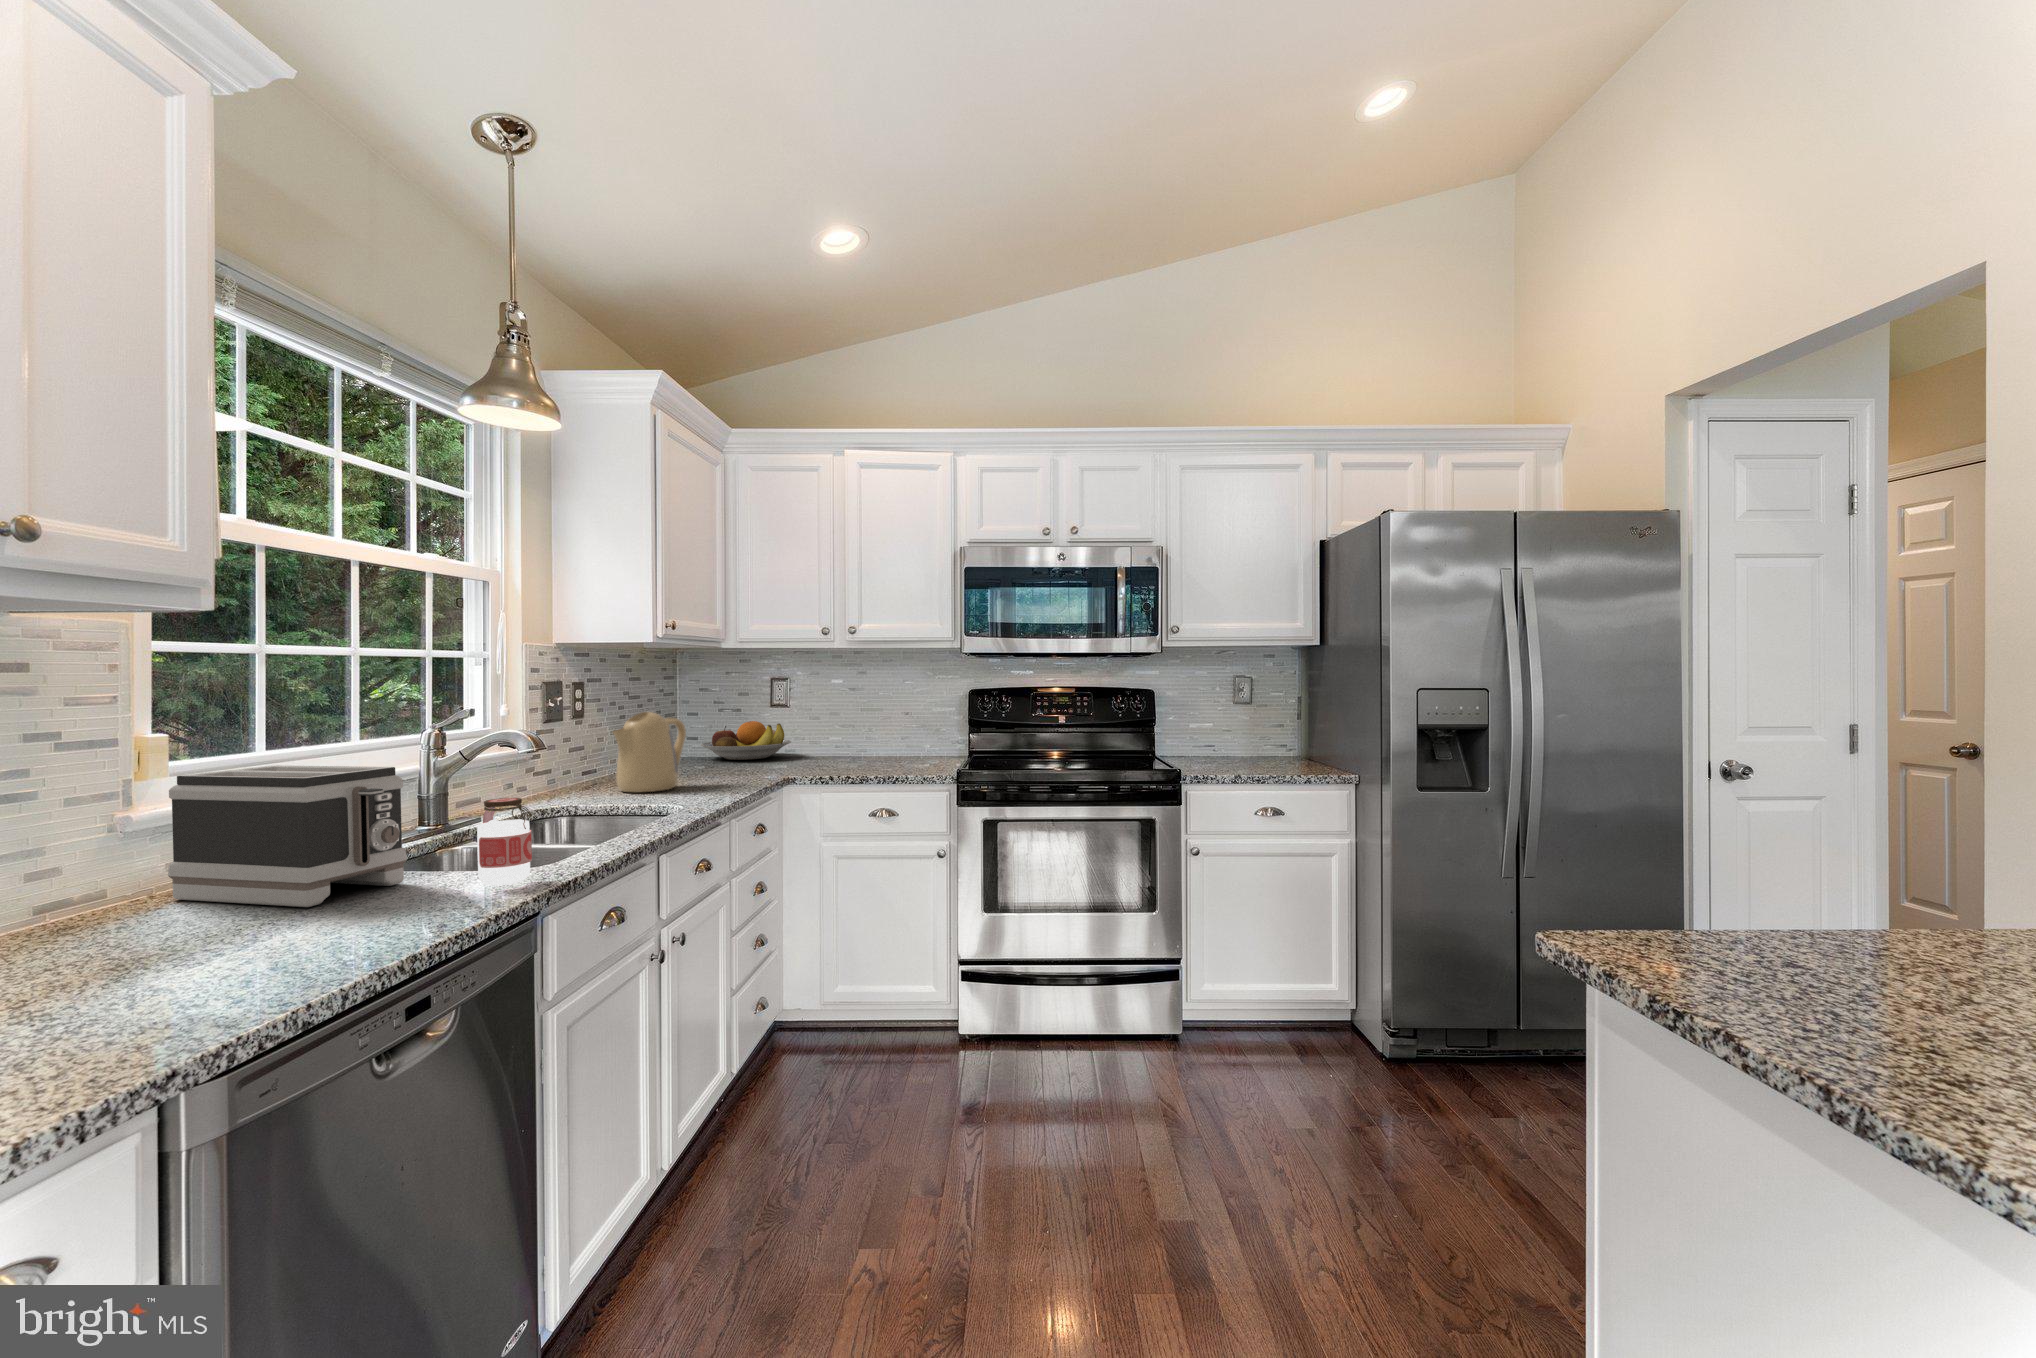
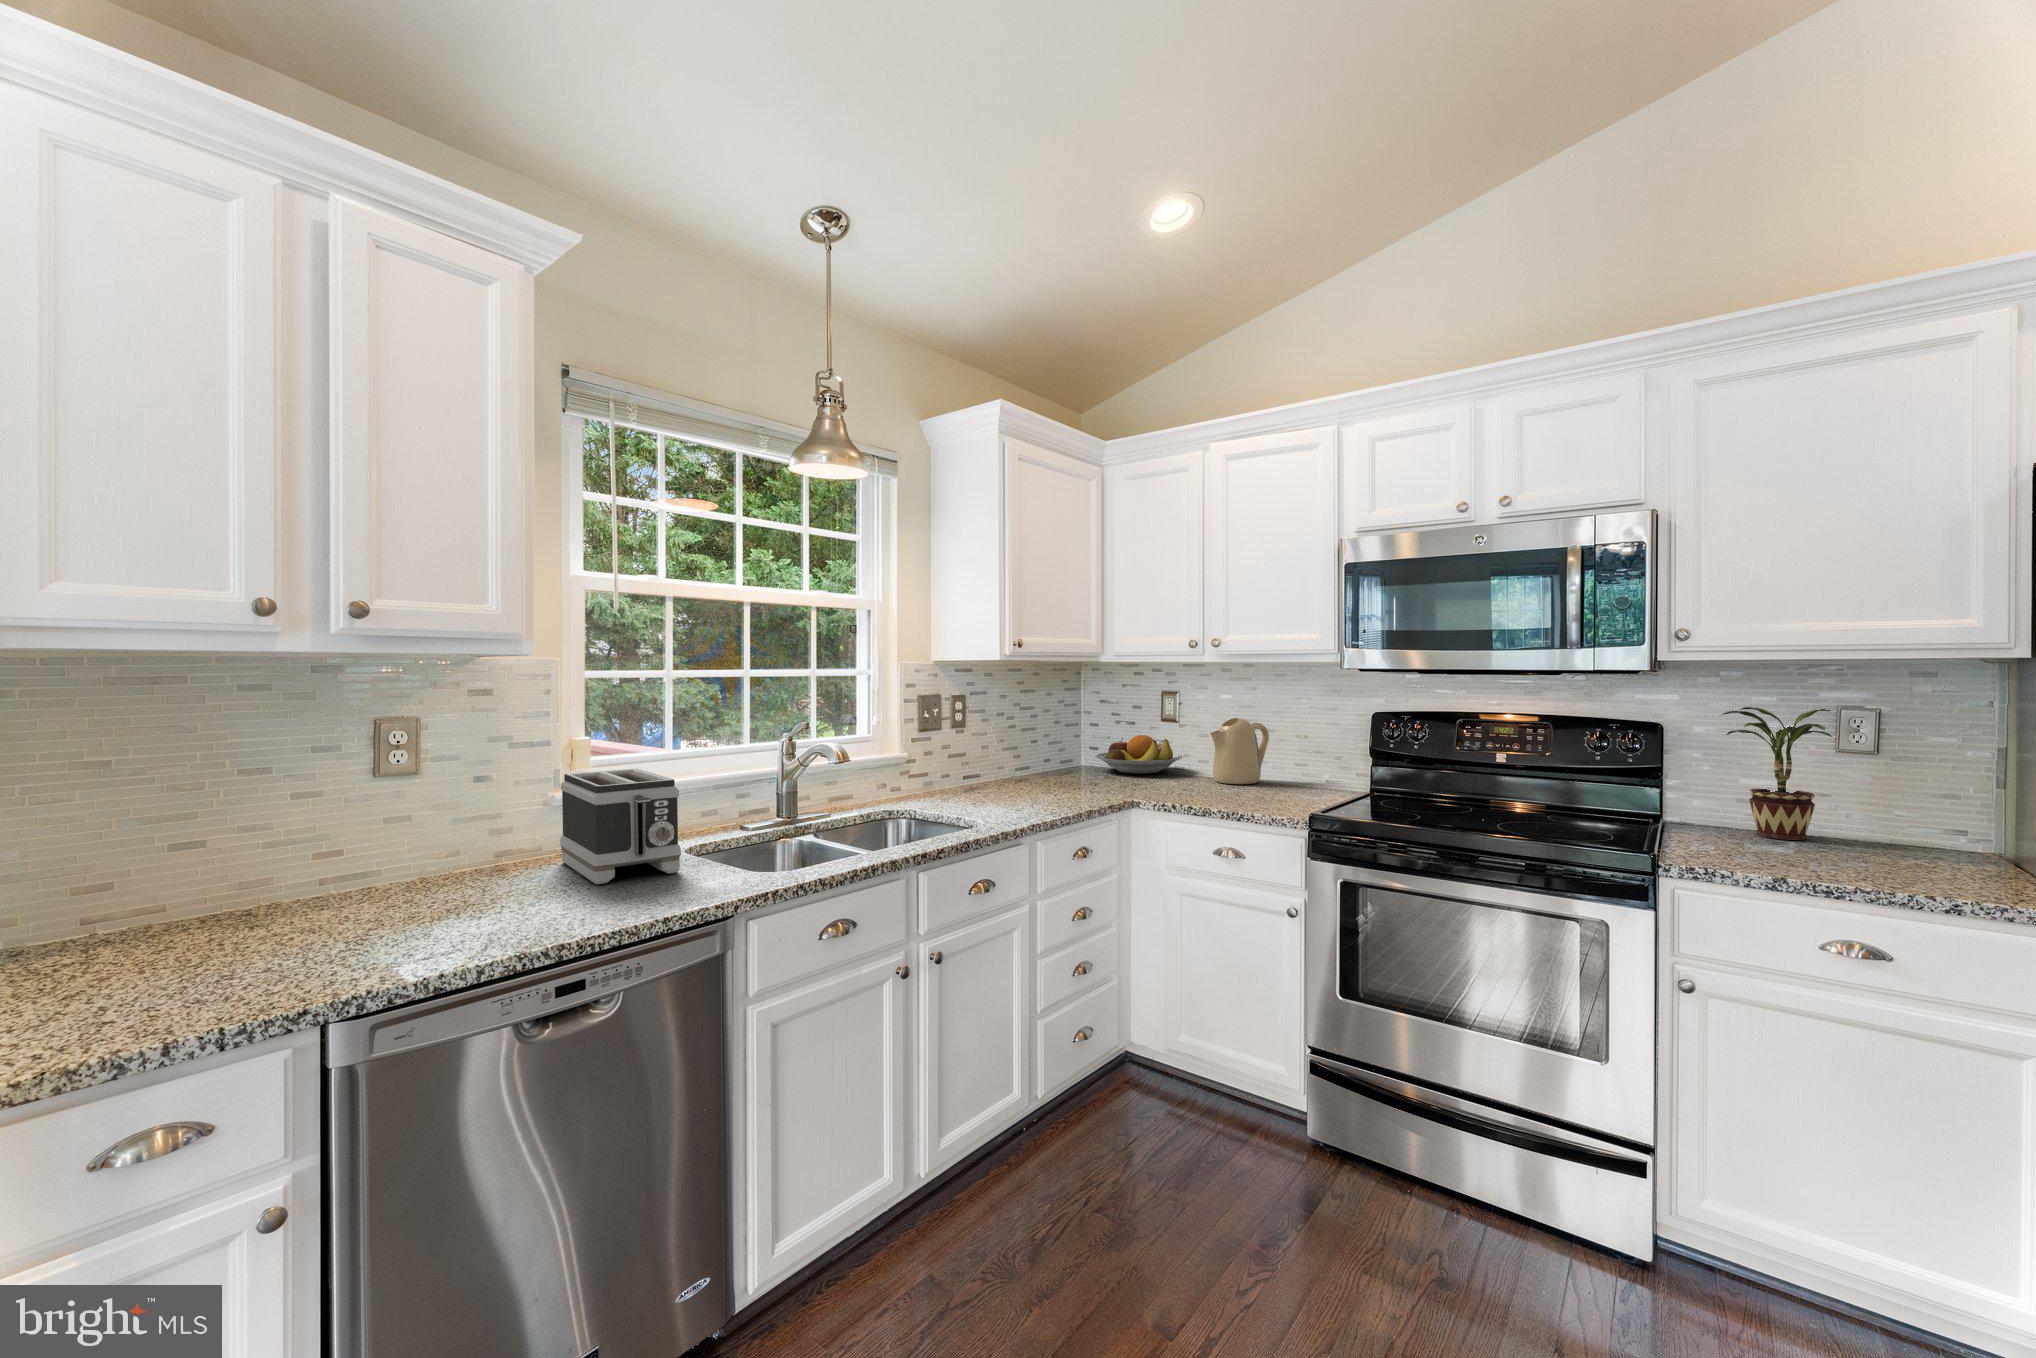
potted plant: none [1213,671,1274,760] -> present [1722,707,1832,840]
kettle: present [613,712,686,792] -> present [1210,718,1269,784]
jar: present [477,798,532,886] -> none [705,814,747,890]

